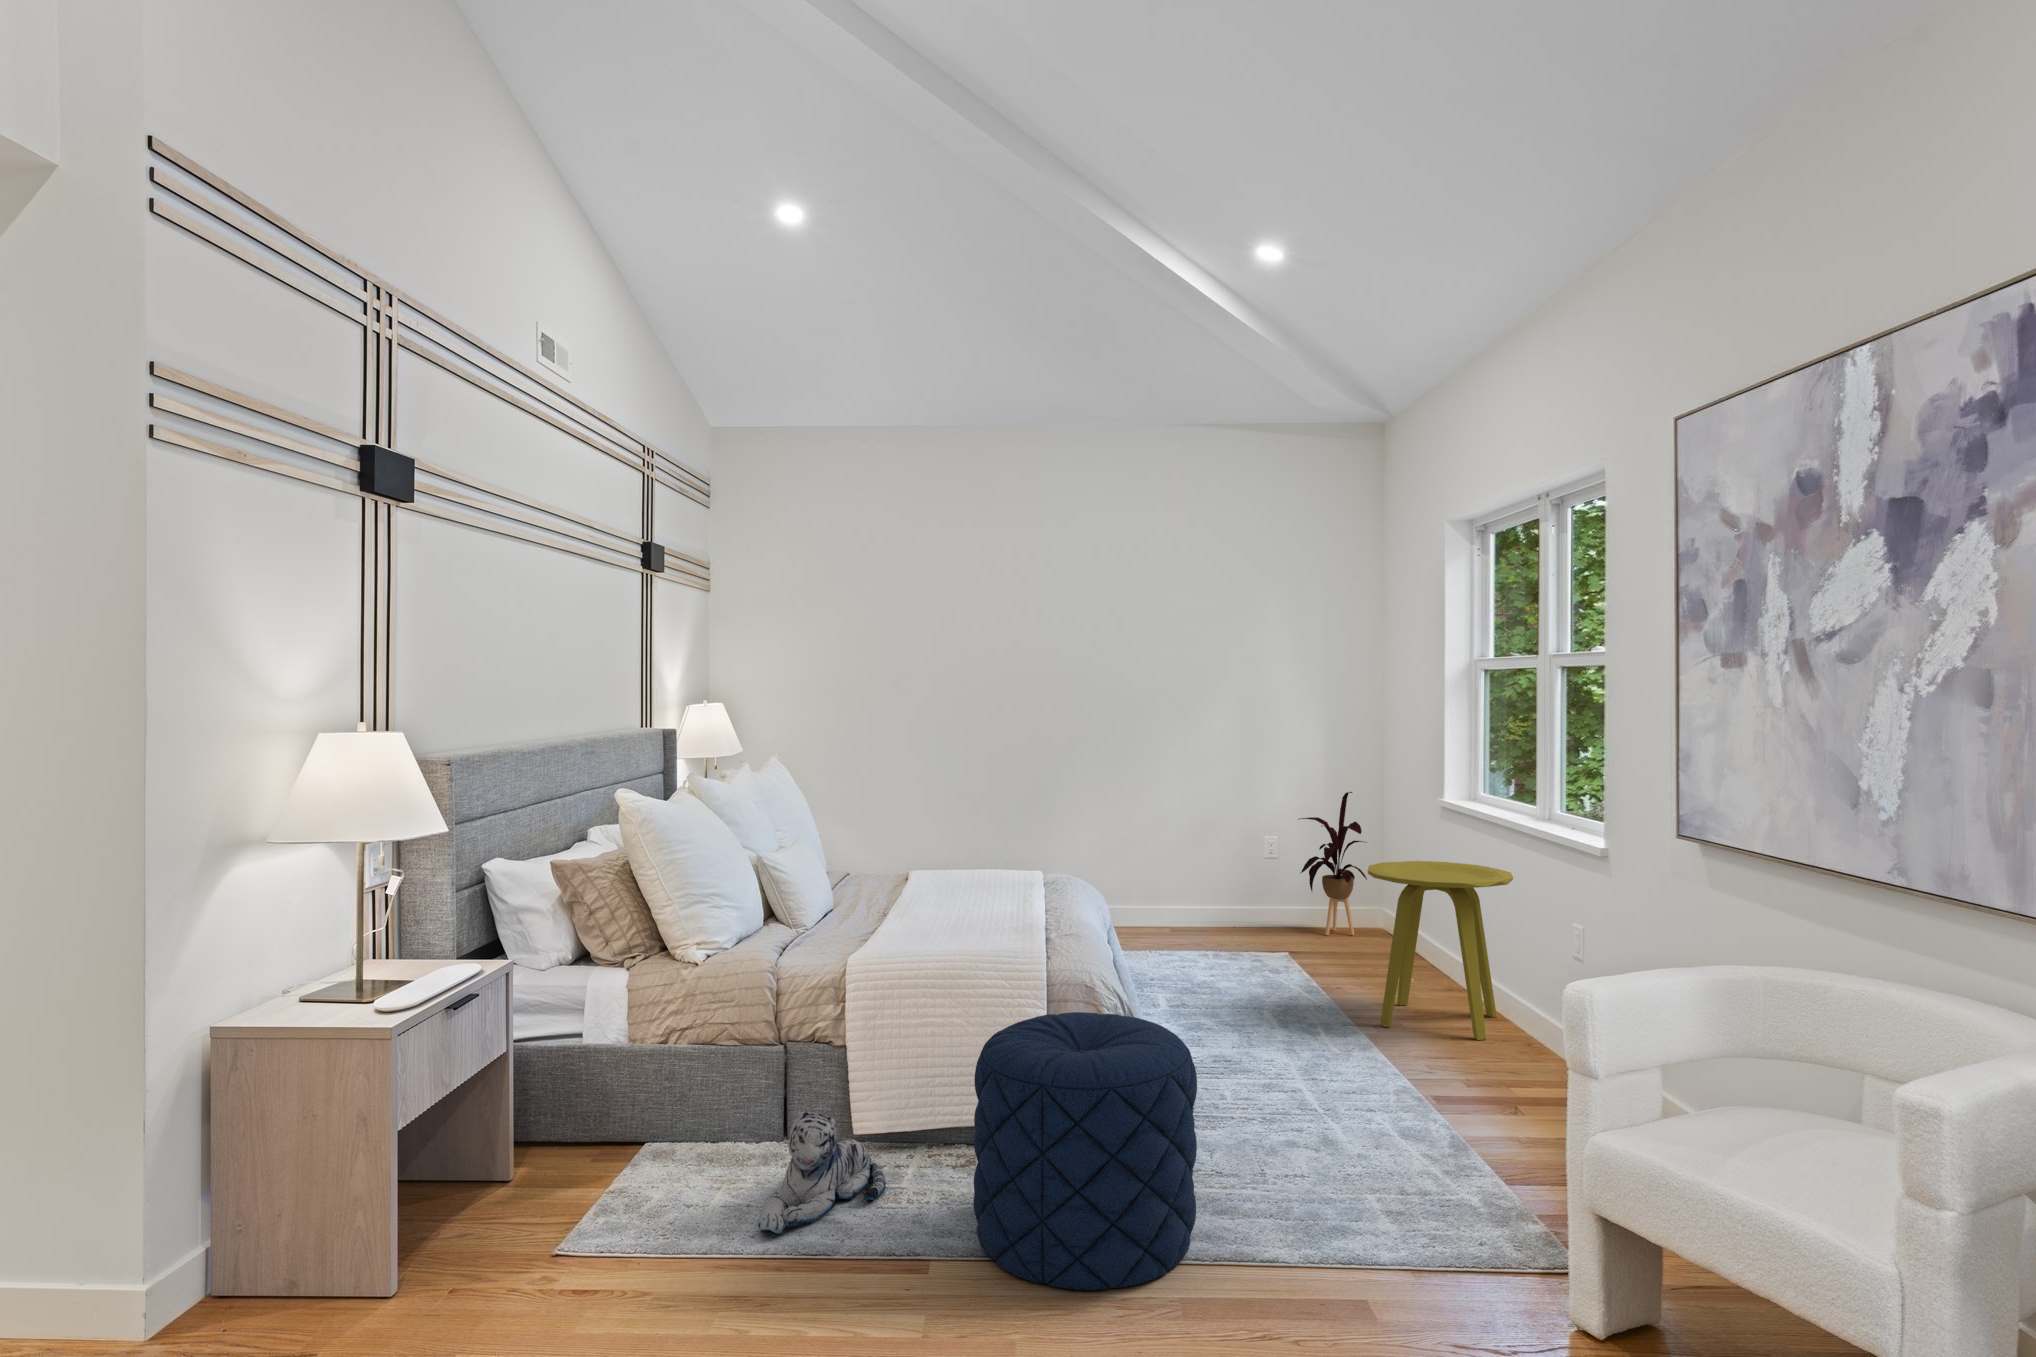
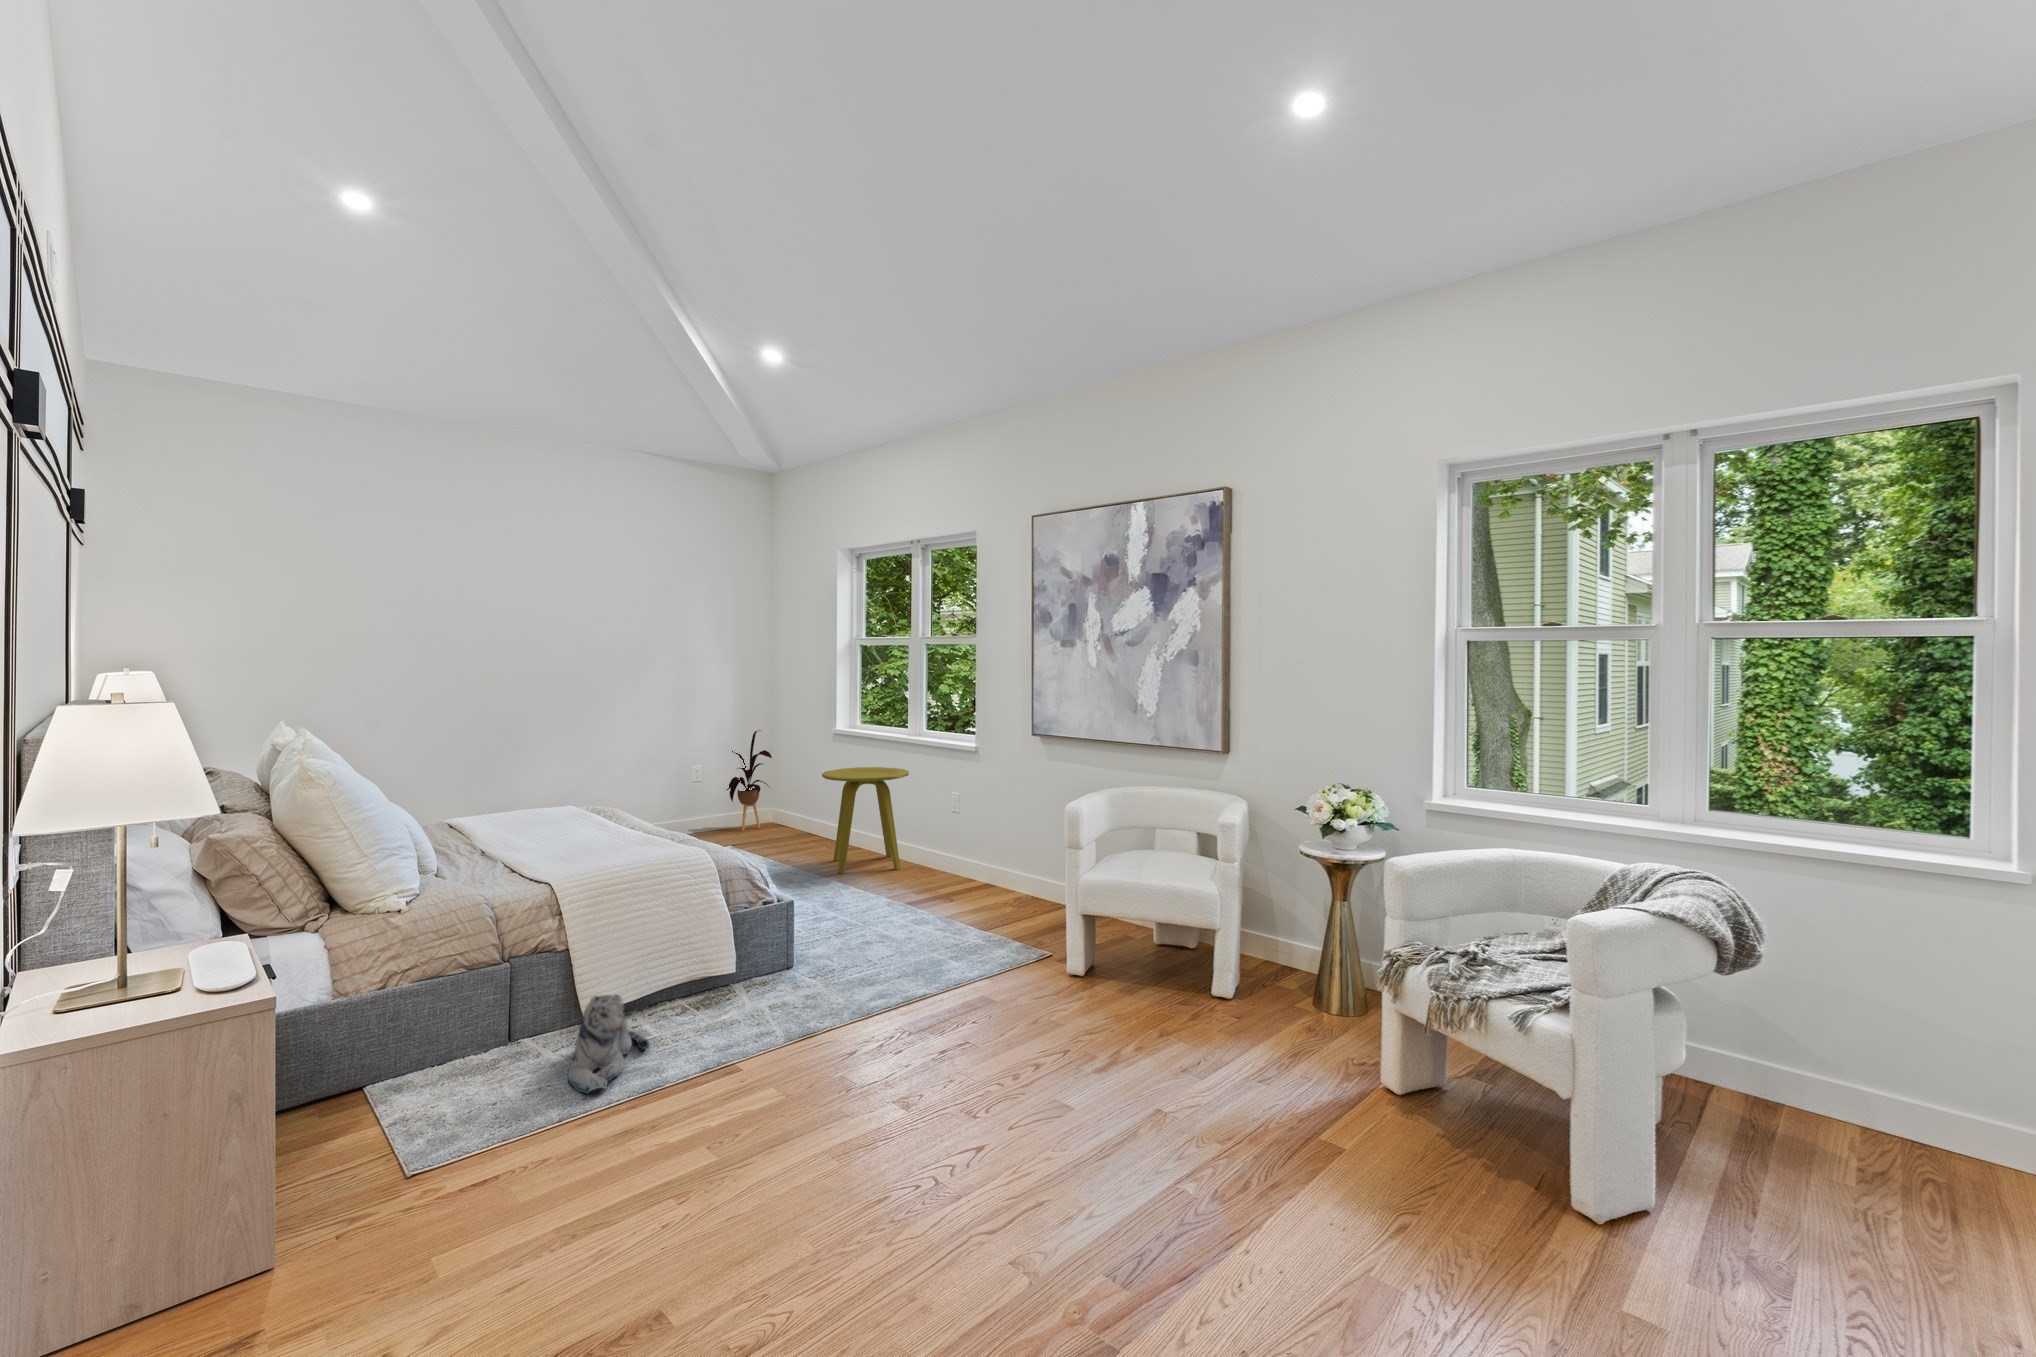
pouf: present [974,1012,1197,1290] -> none [738,873,888,1049]

